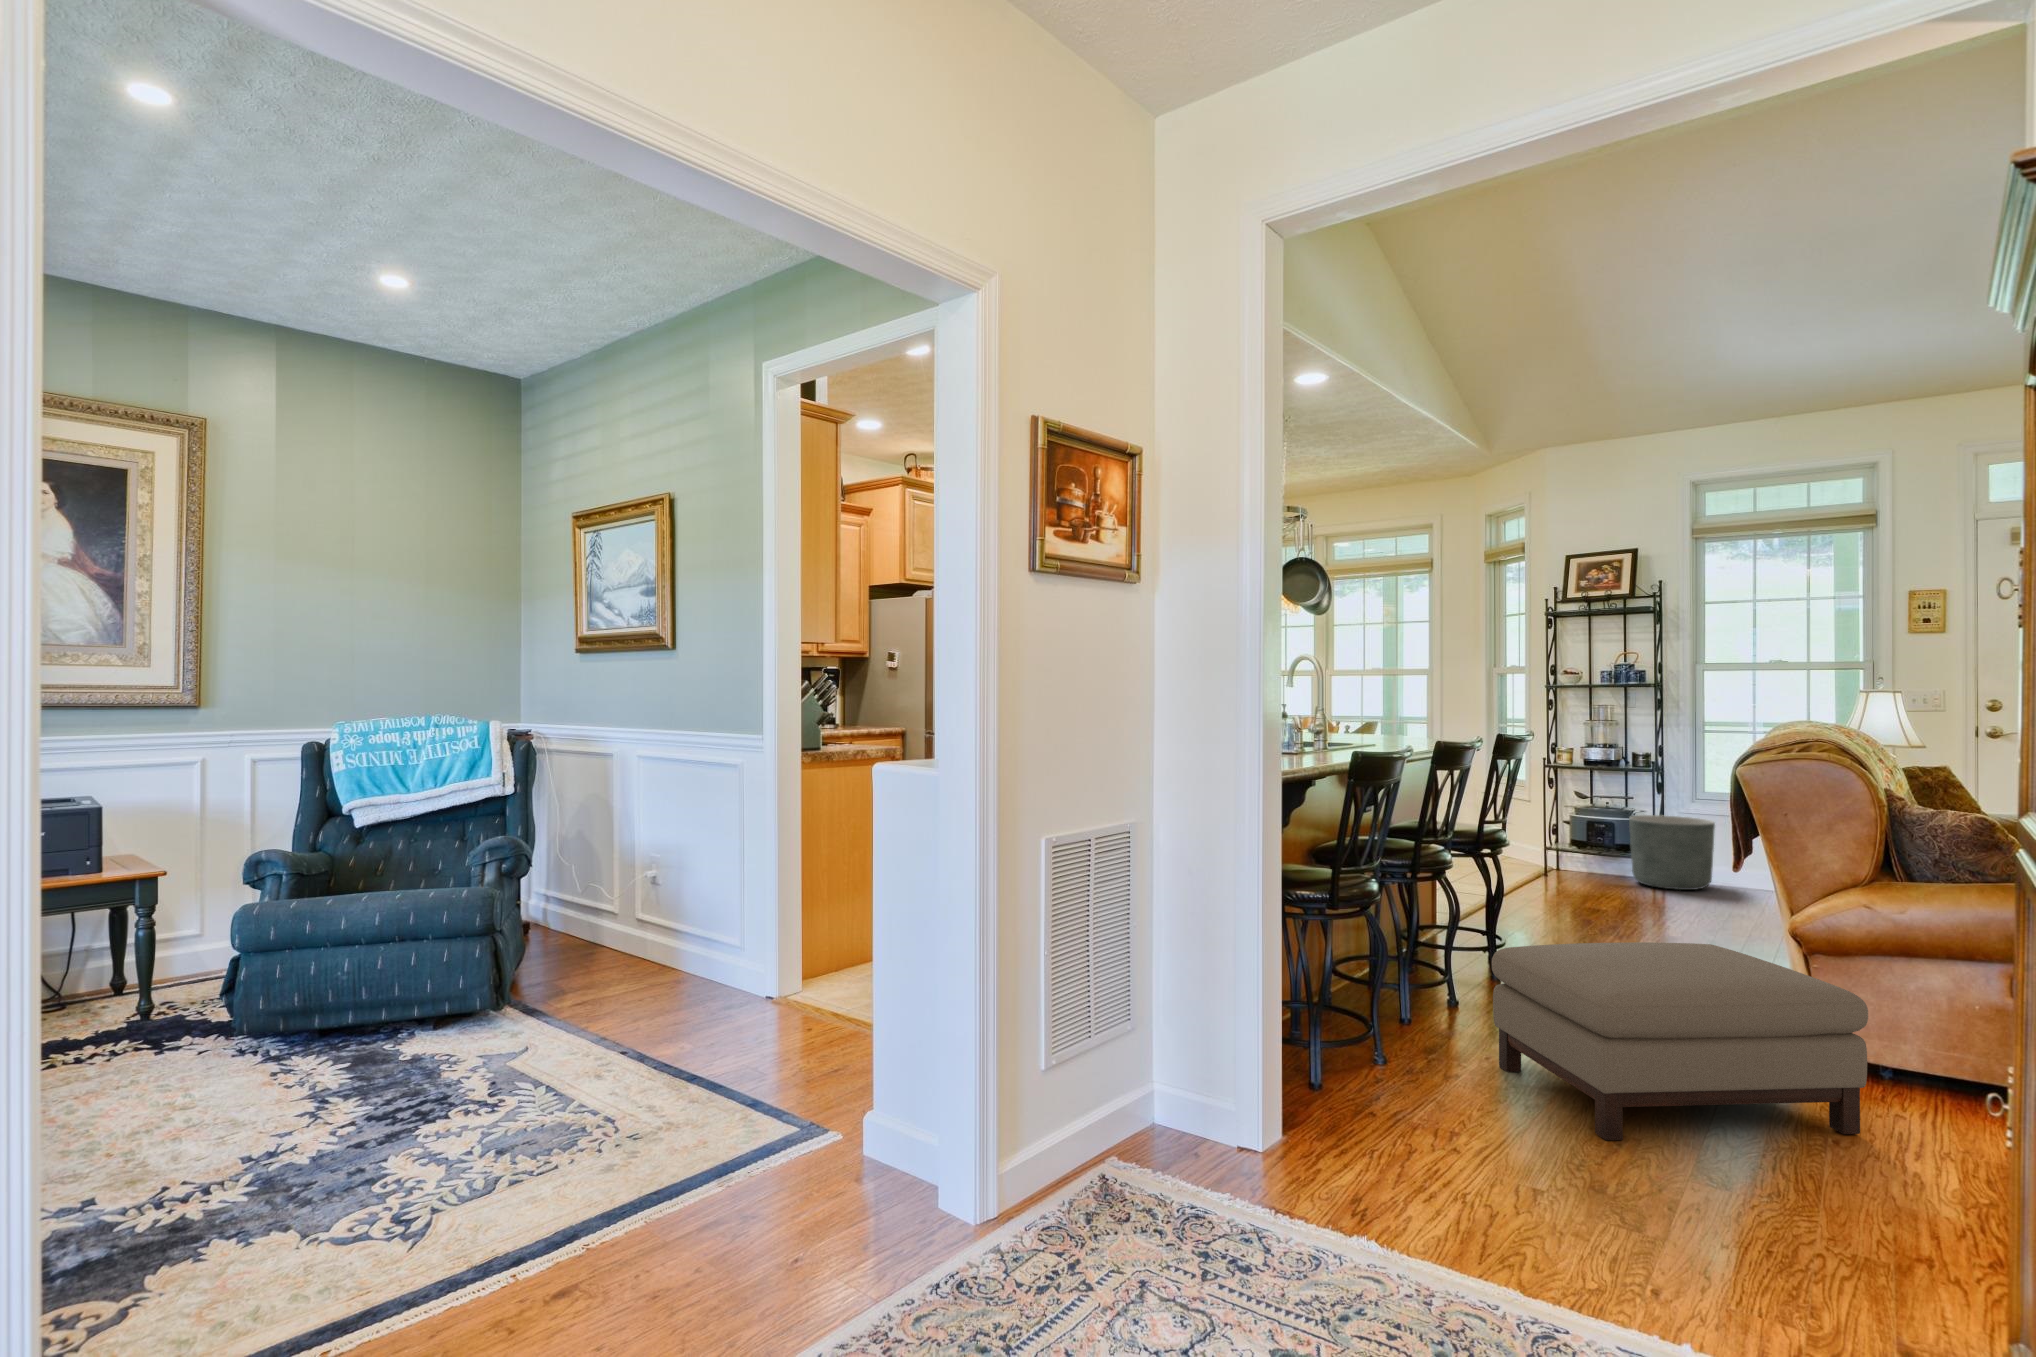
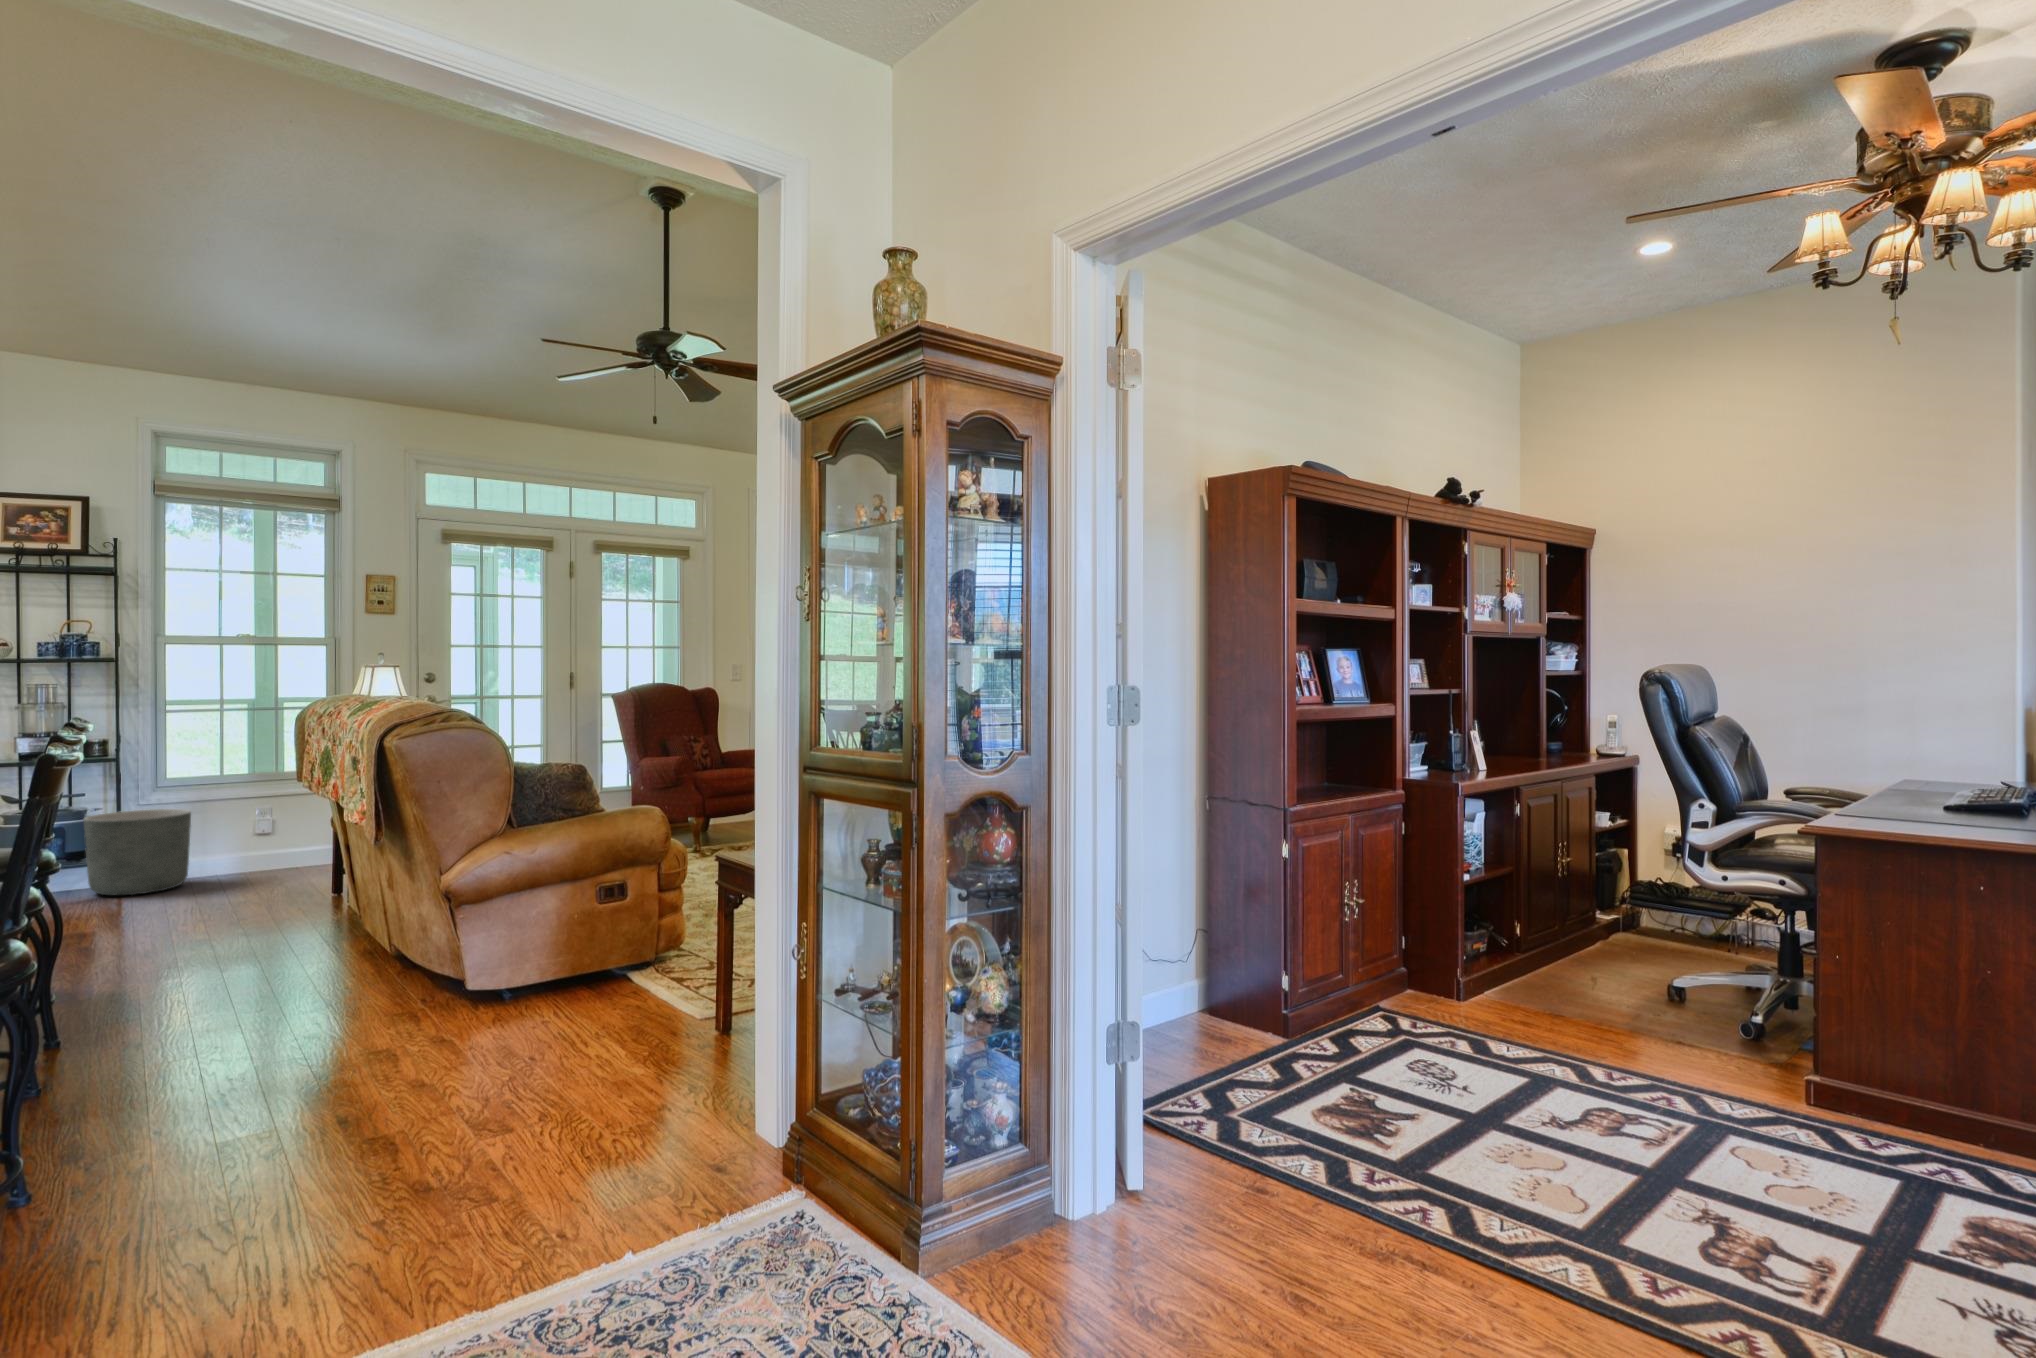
ottoman: present [1492,942,1868,1140] -> none [174,922,548,1147]

